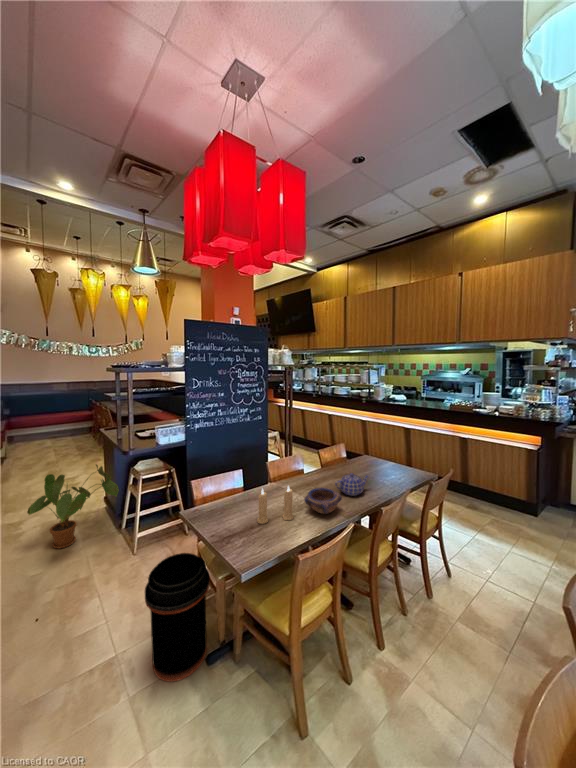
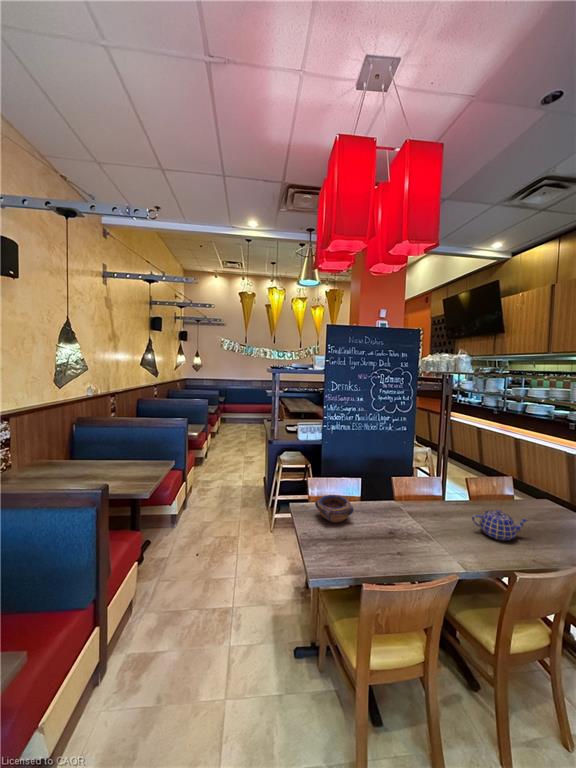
house plant: present [27,464,119,548] -> none [209,450,268,511]
candle: present [257,486,294,524] -> none [362,494,406,541]
bowl: present [304,488,342,514] -> present [315,495,353,523]
trash can: present [145,553,210,682] -> none [261,540,317,656]

